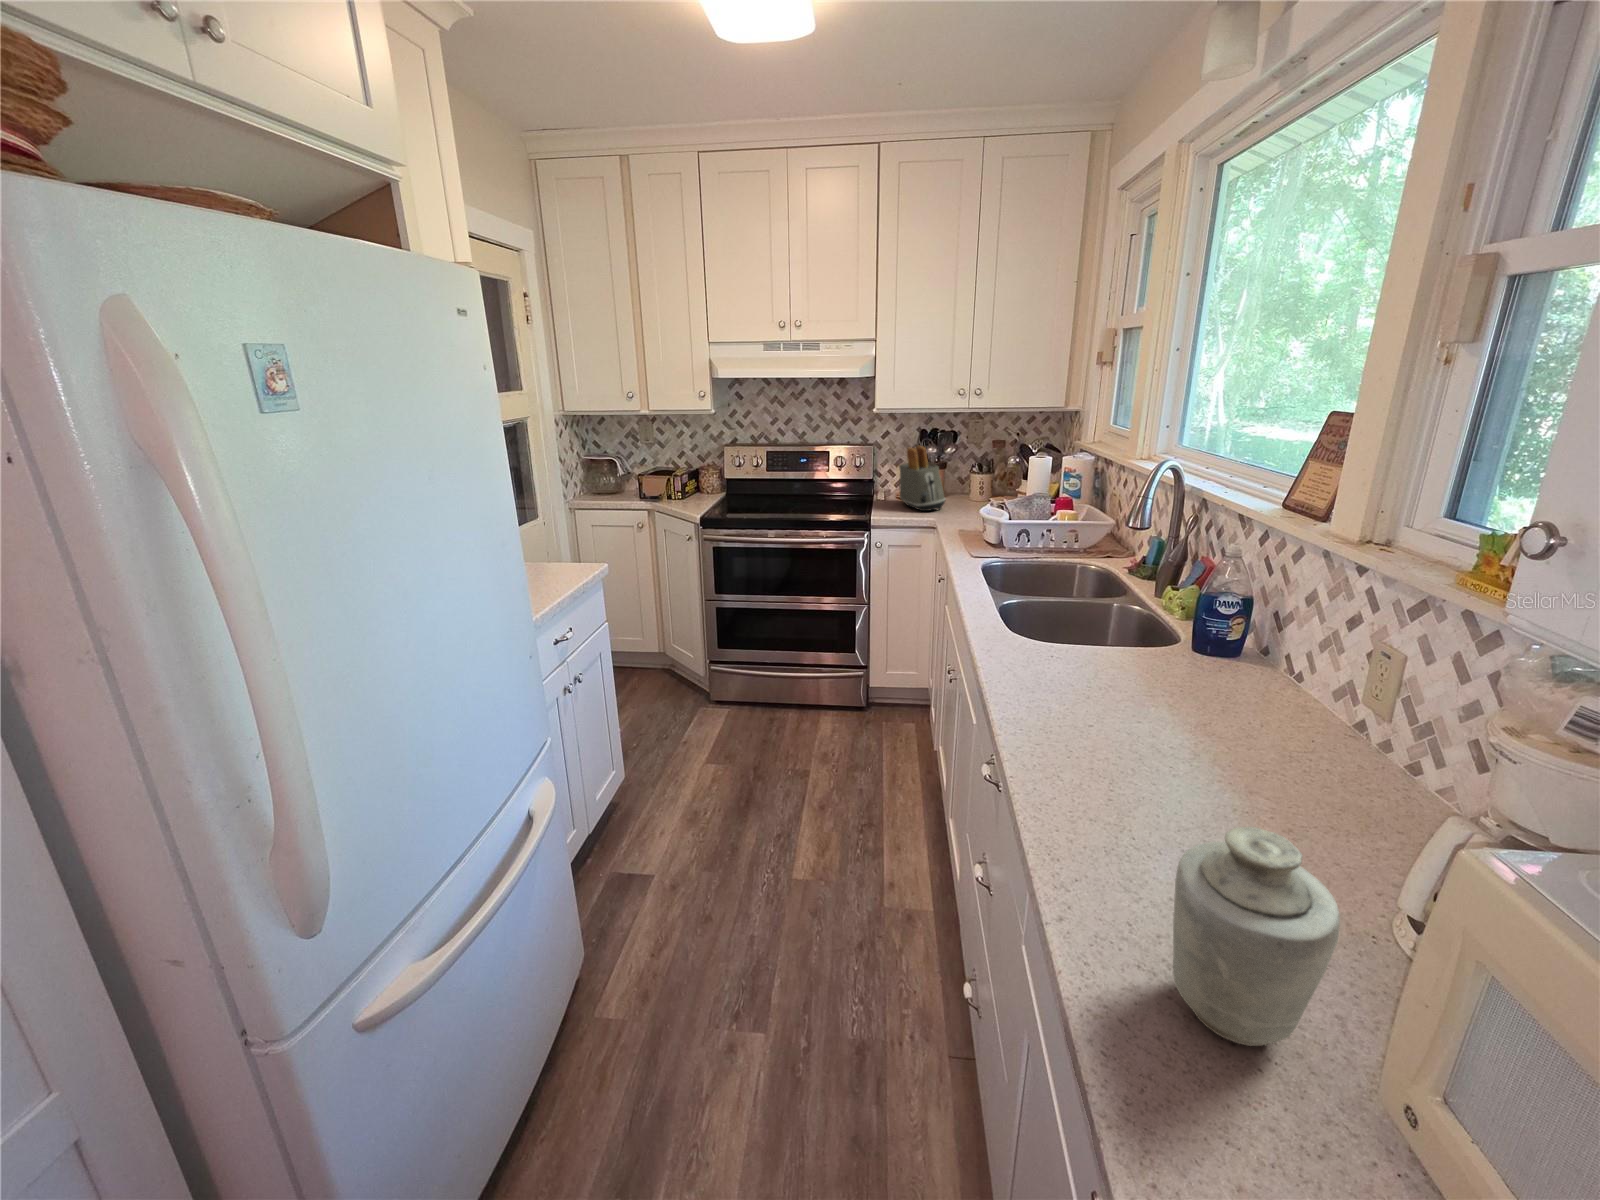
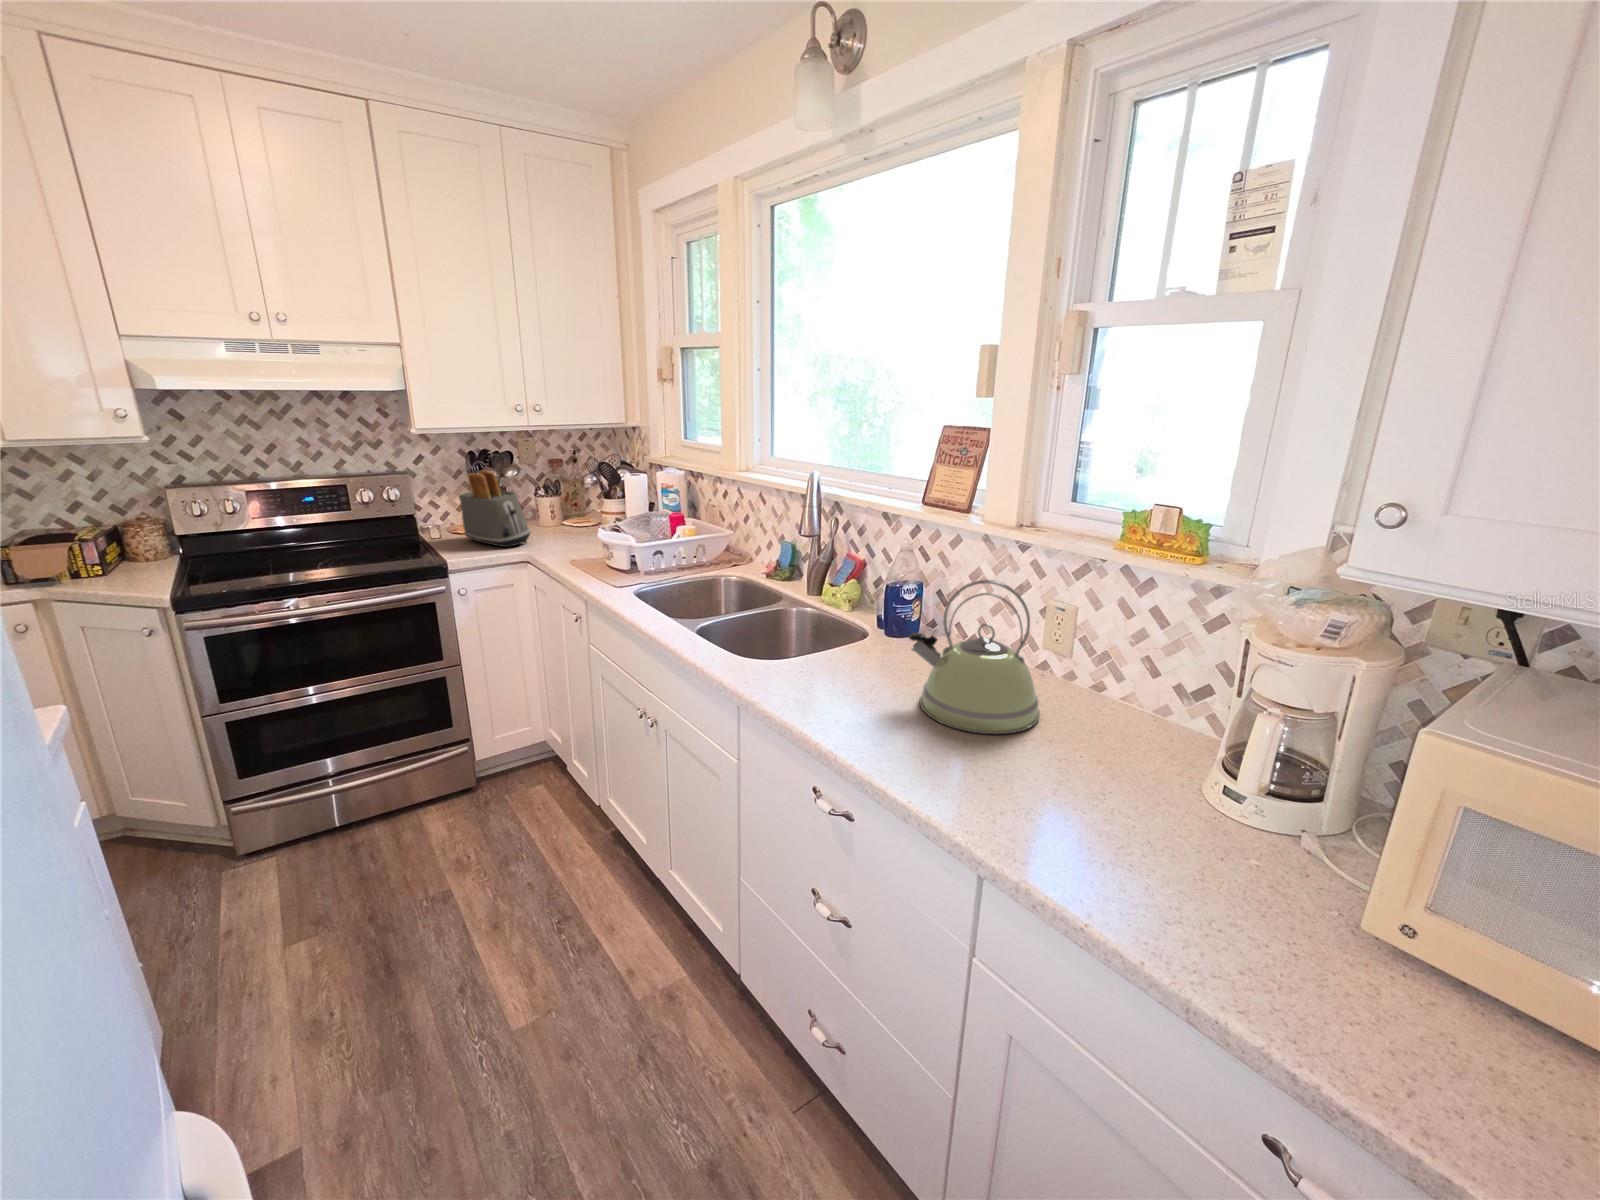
kettle: none [1136,594,1287,771] -> present [909,580,1040,734]
vase: present [1173,827,1340,1046] -> none [1198,765,1349,956]

